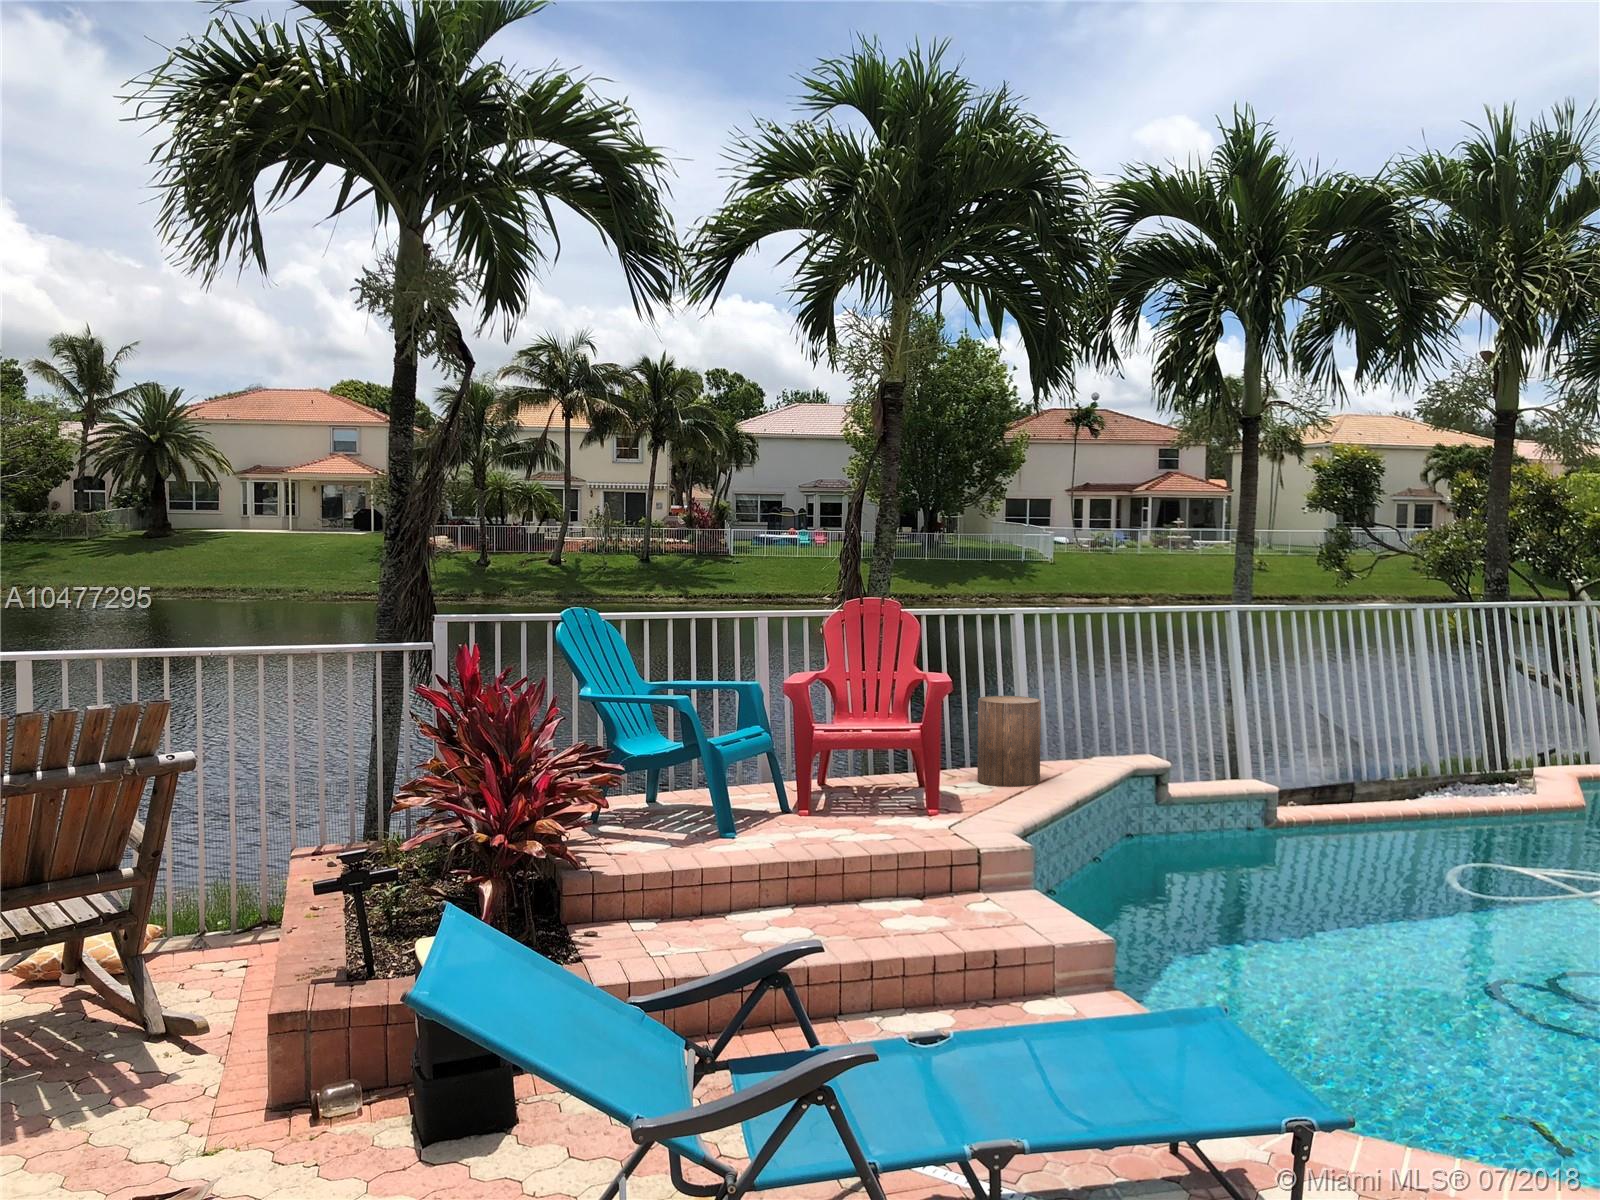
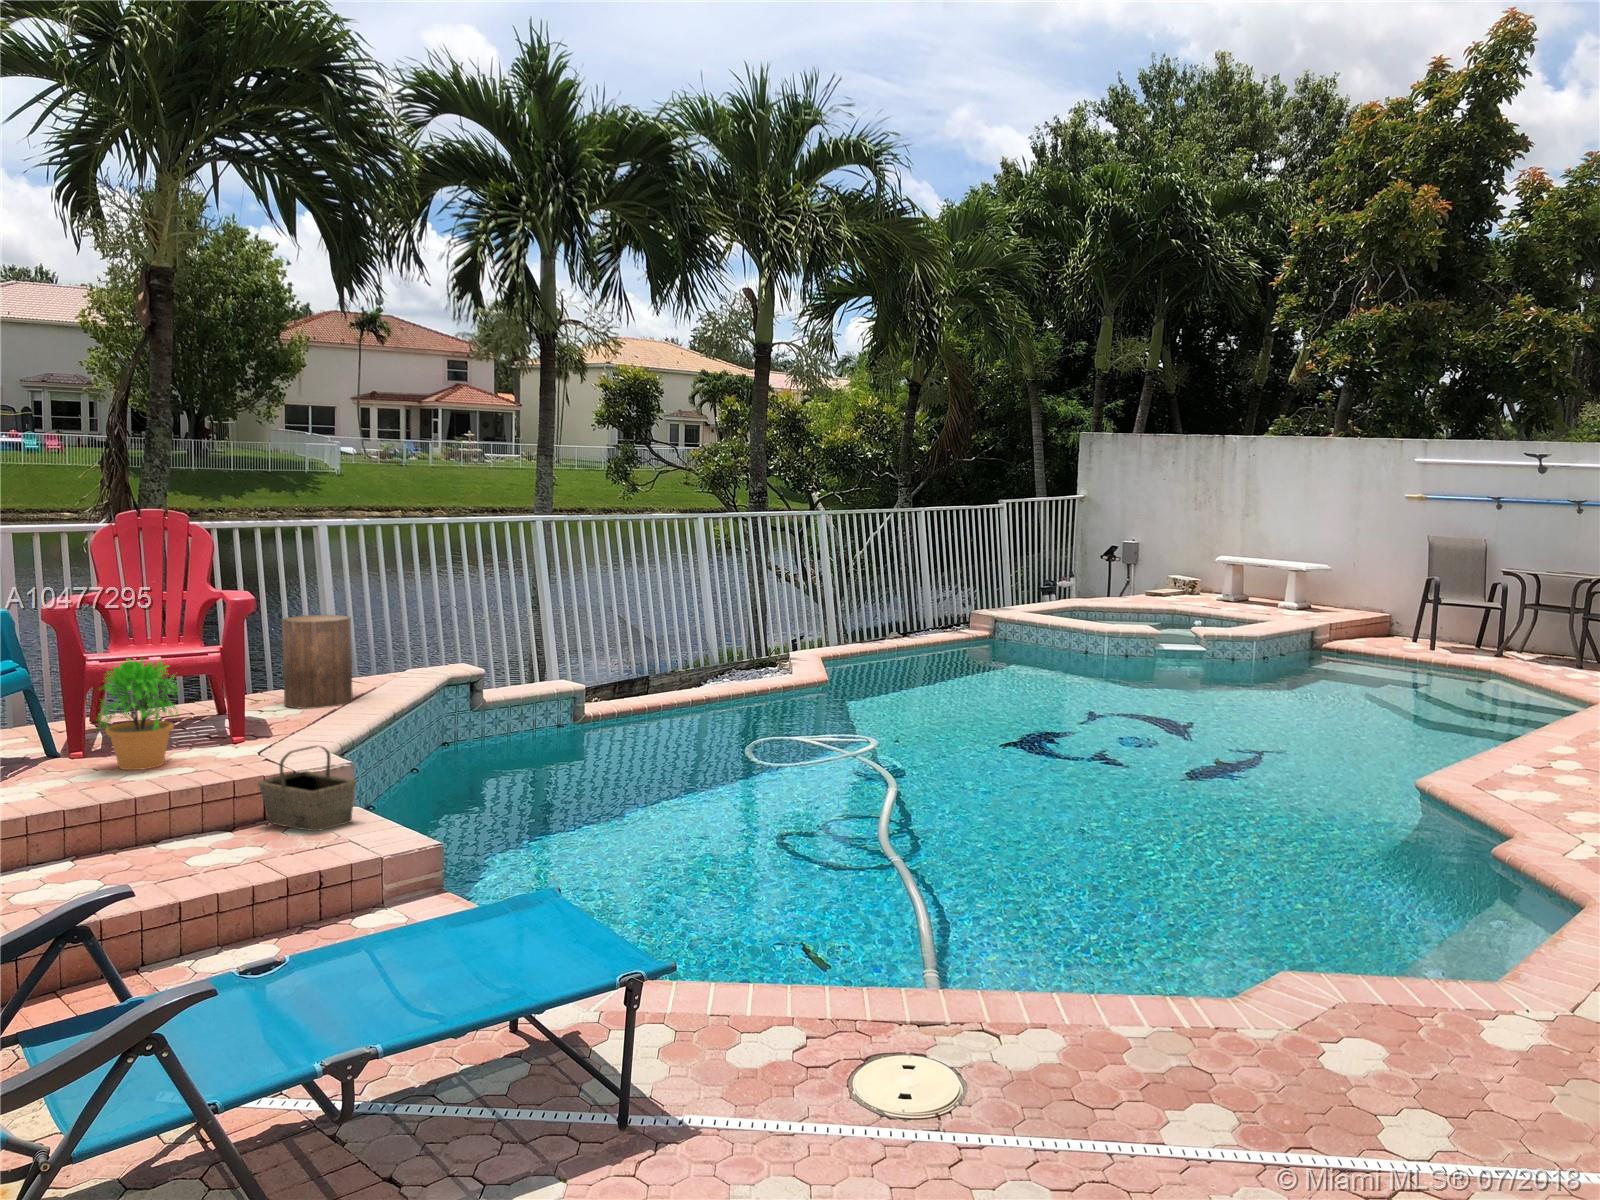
potted plant: none [812,731,886,836] -> present [96,659,179,770]
basket: none [942,837,1034,929] -> present [258,746,356,831]

